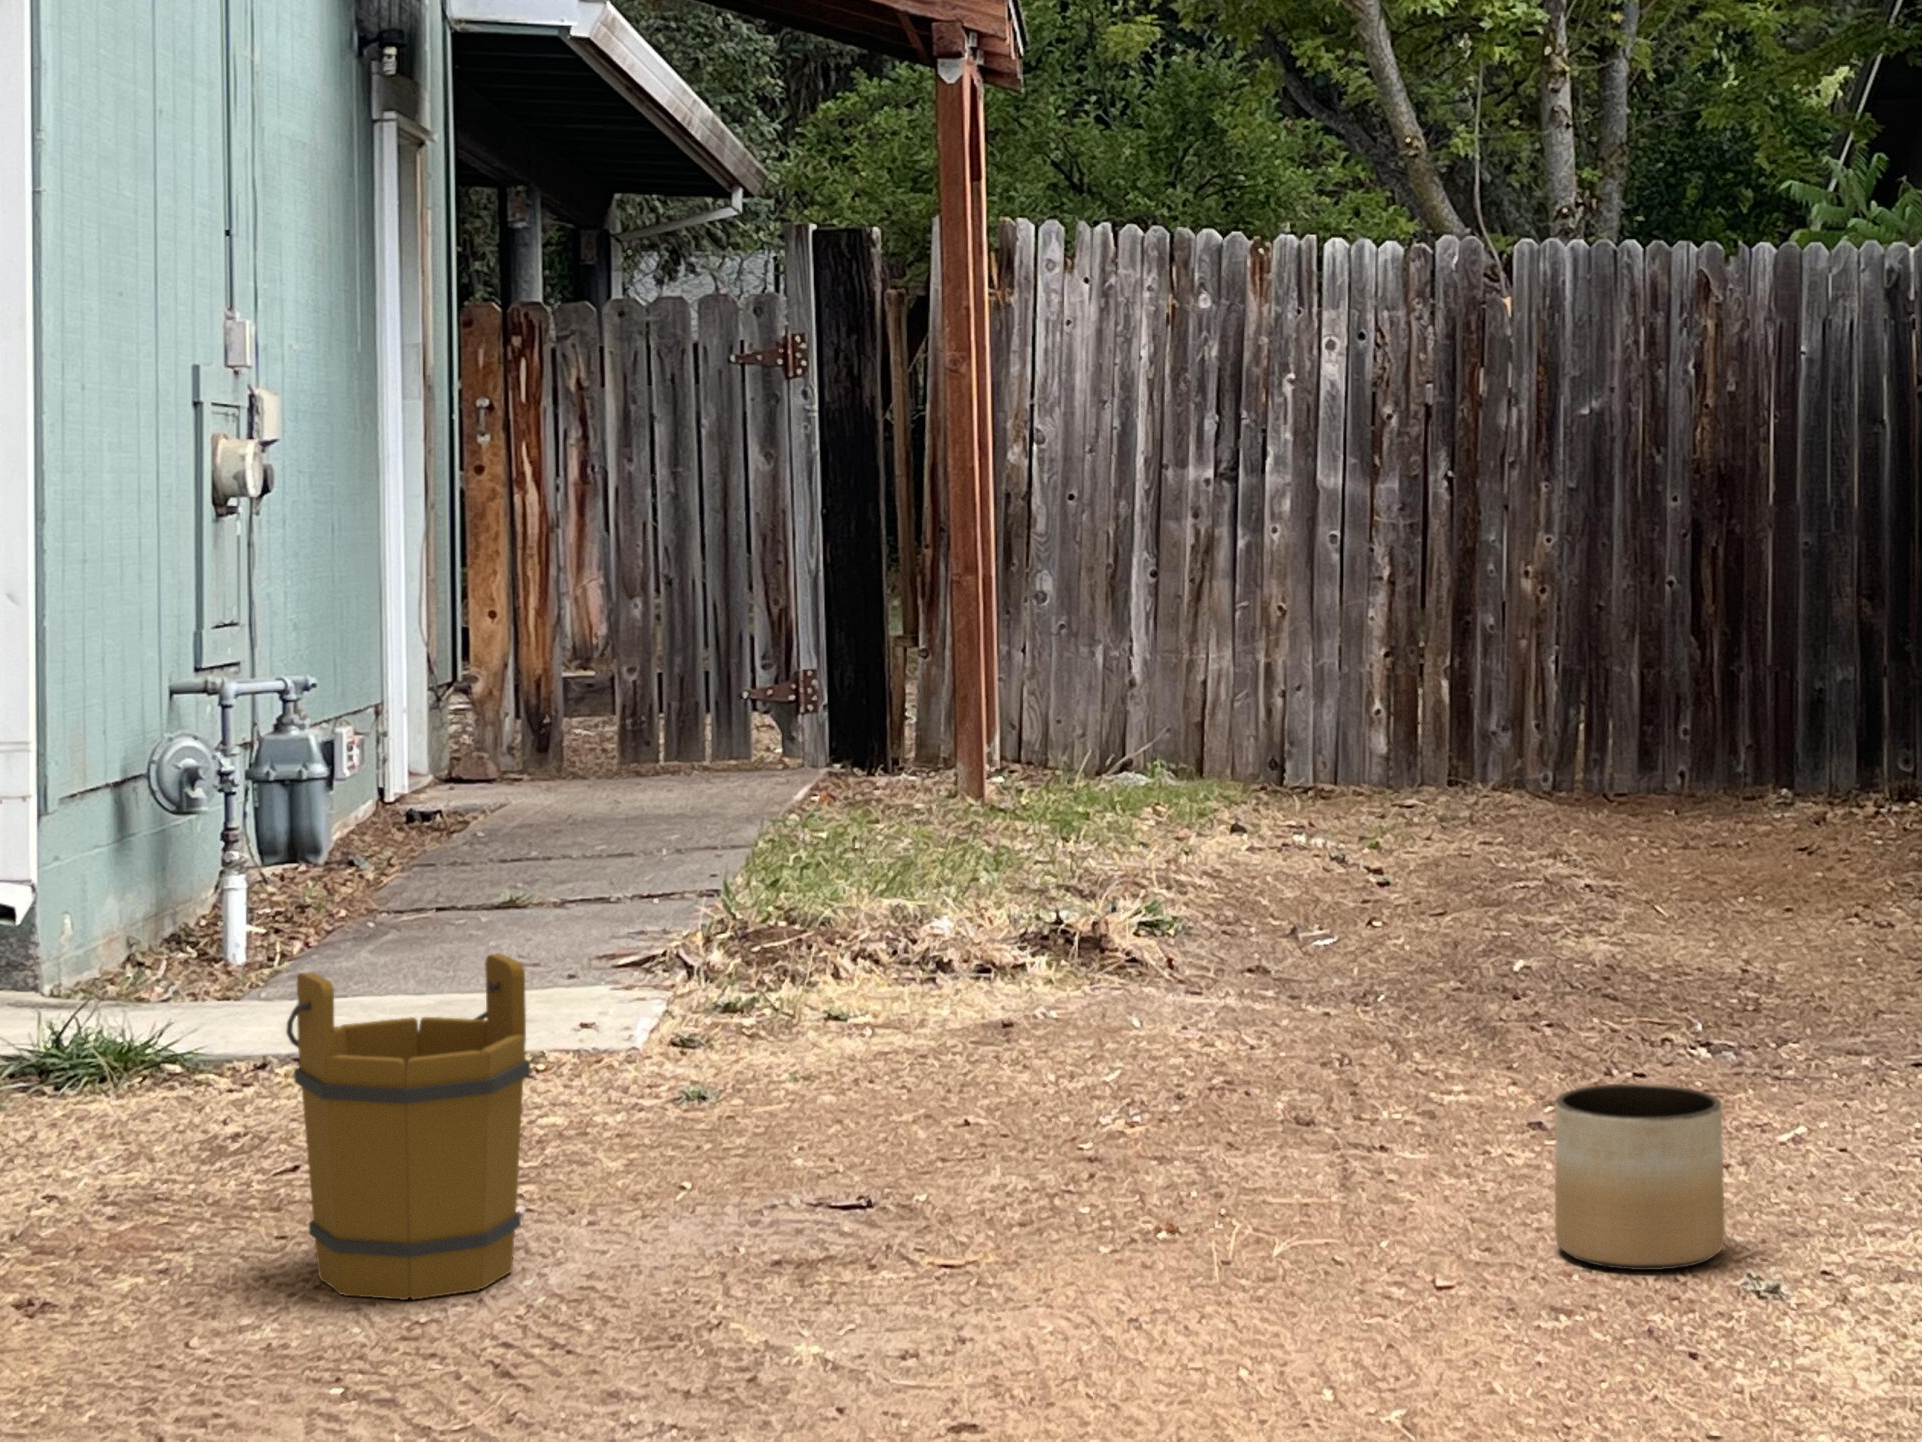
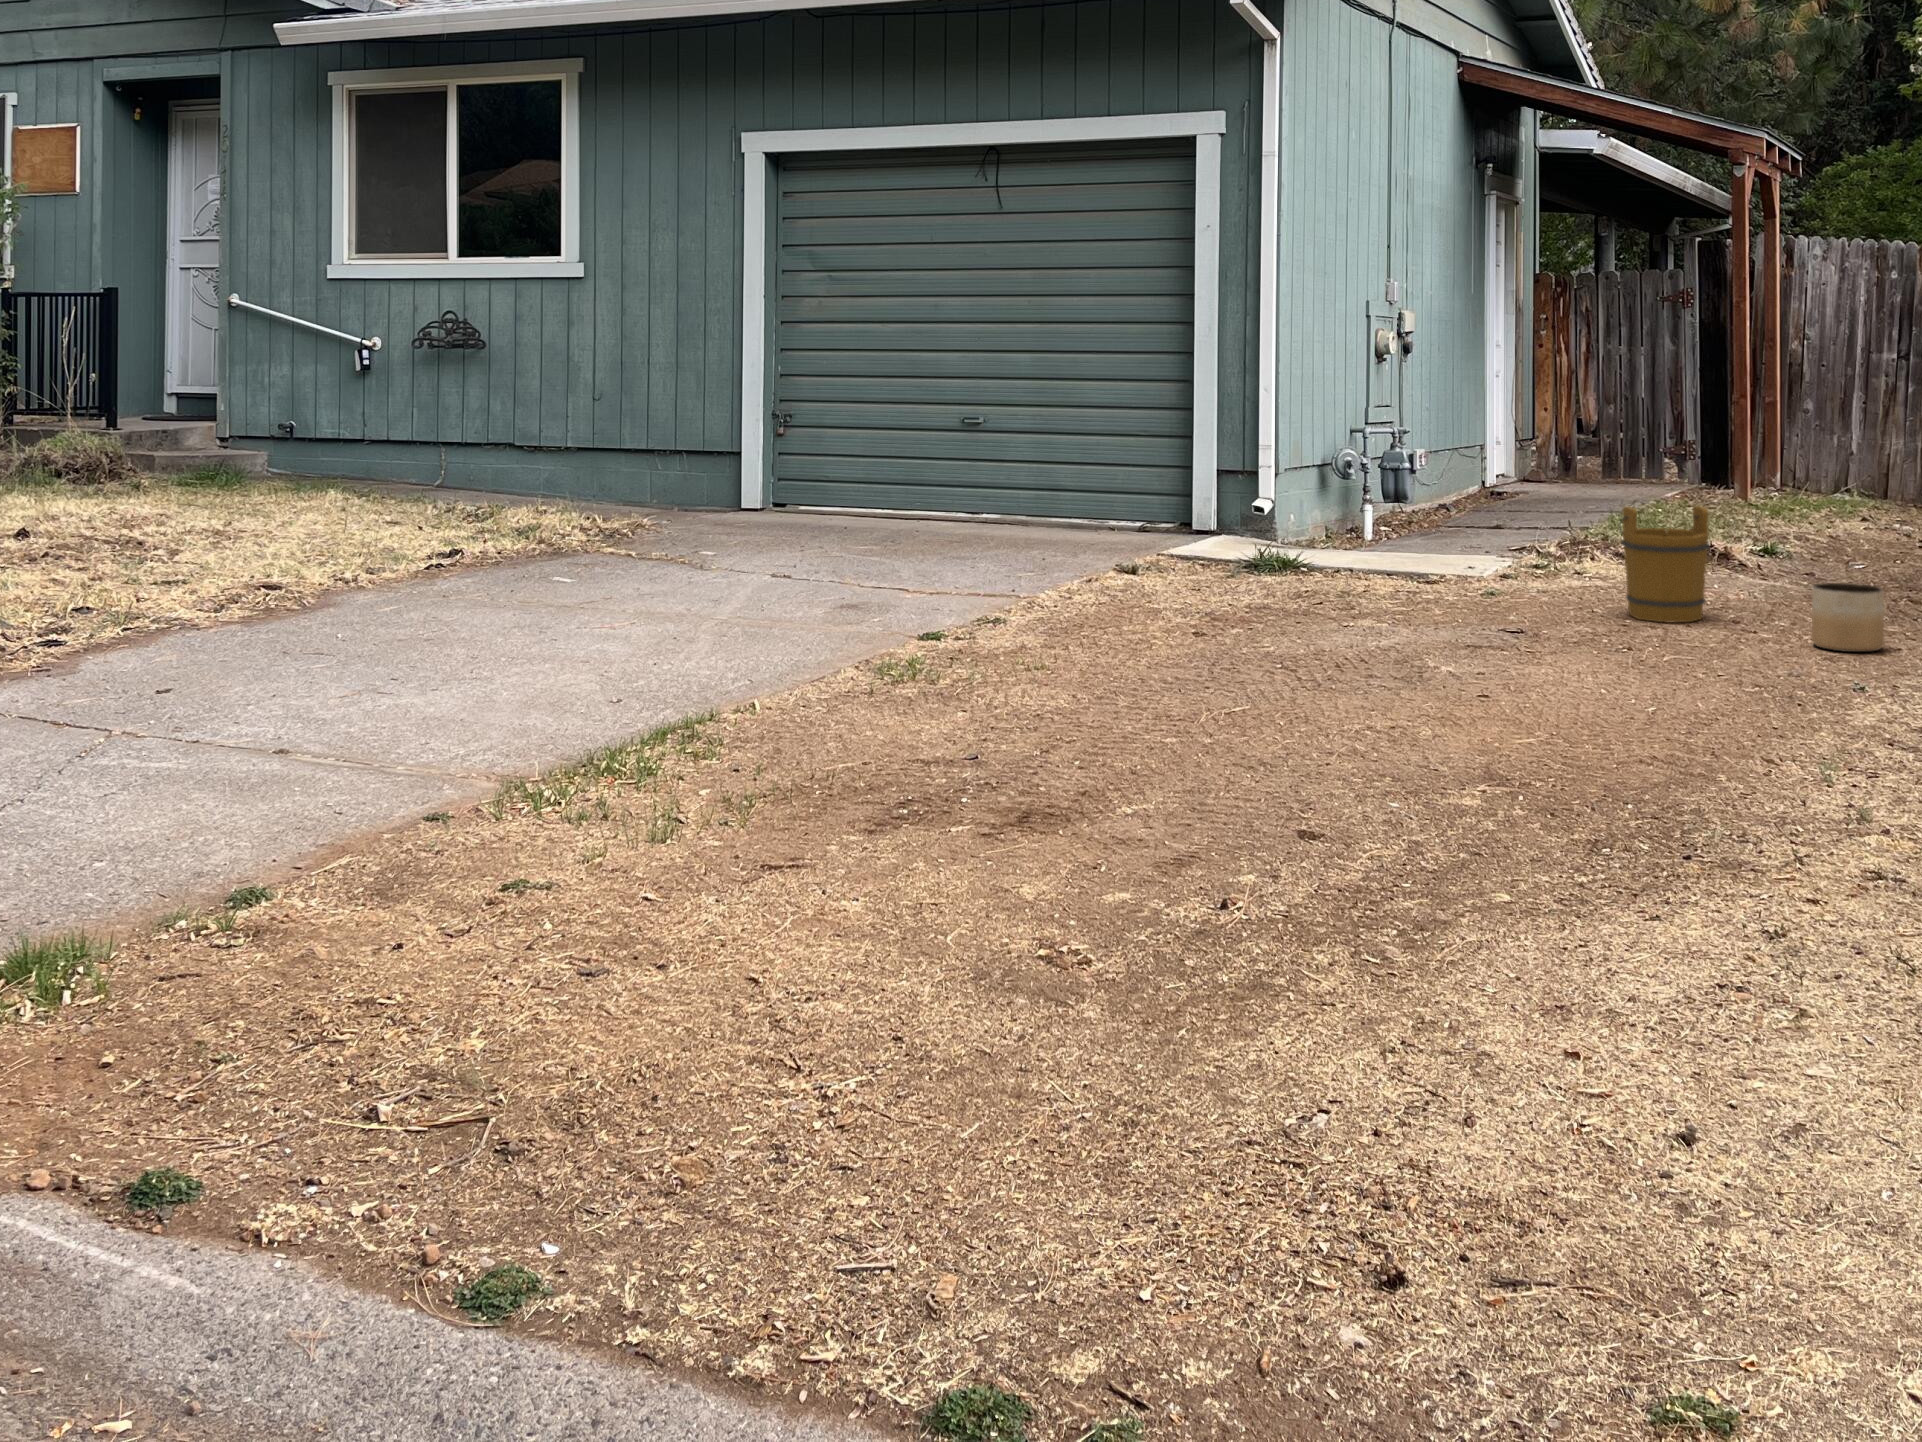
bucket: present [286,953,530,1300] -> present [1619,506,1710,623]

